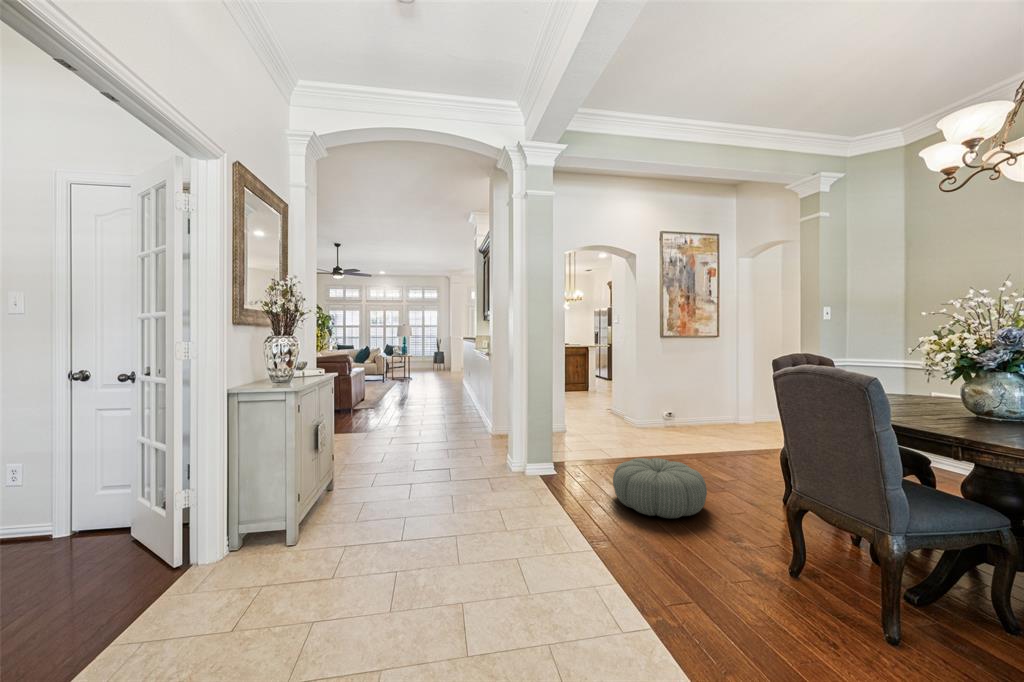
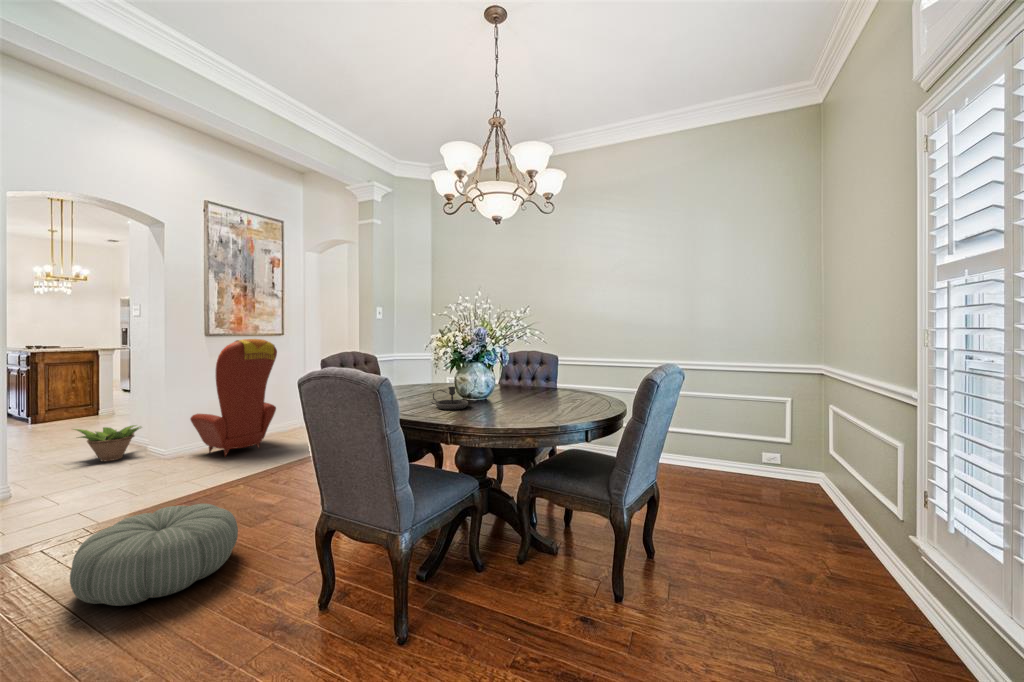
armchair: none [650,340,716,435] -> present [190,339,277,457]
decorative plant: none [585,397,621,422] -> present [74,425,141,461]
candlestick: none [922,398,988,427] -> present [431,387,468,410]

